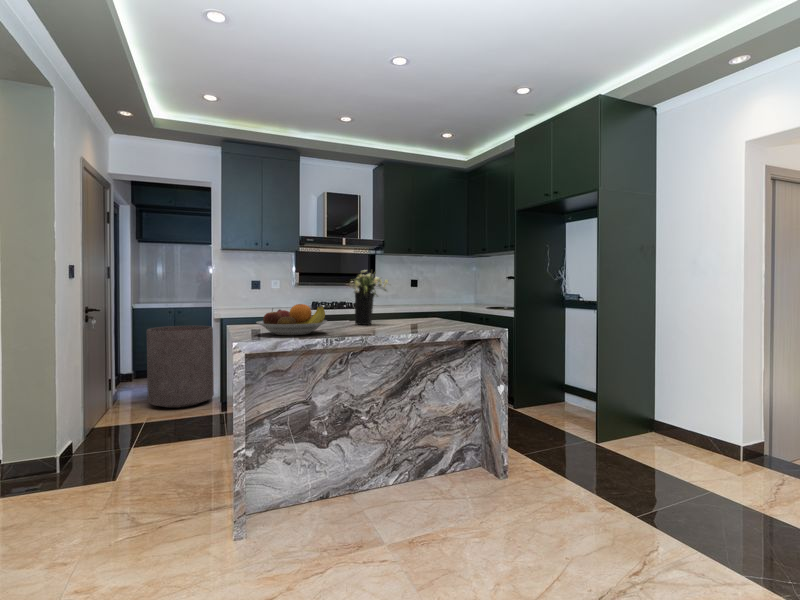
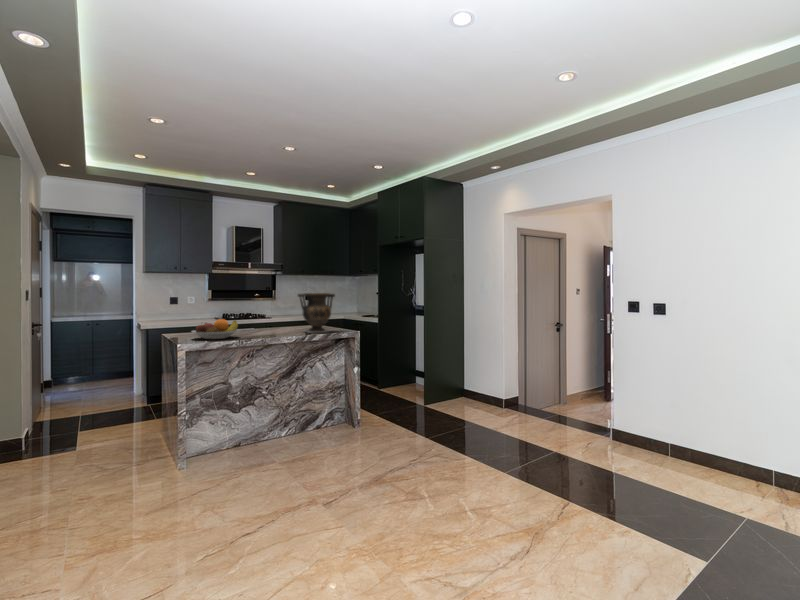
vase: none [414,266,471,329] -> present [298,293,335,333]
flower arrangement: present [353,270,388,325] -> none [252,293,283,331]
trash can: present [147,326,214,408] -> none [78,335,138,403]

